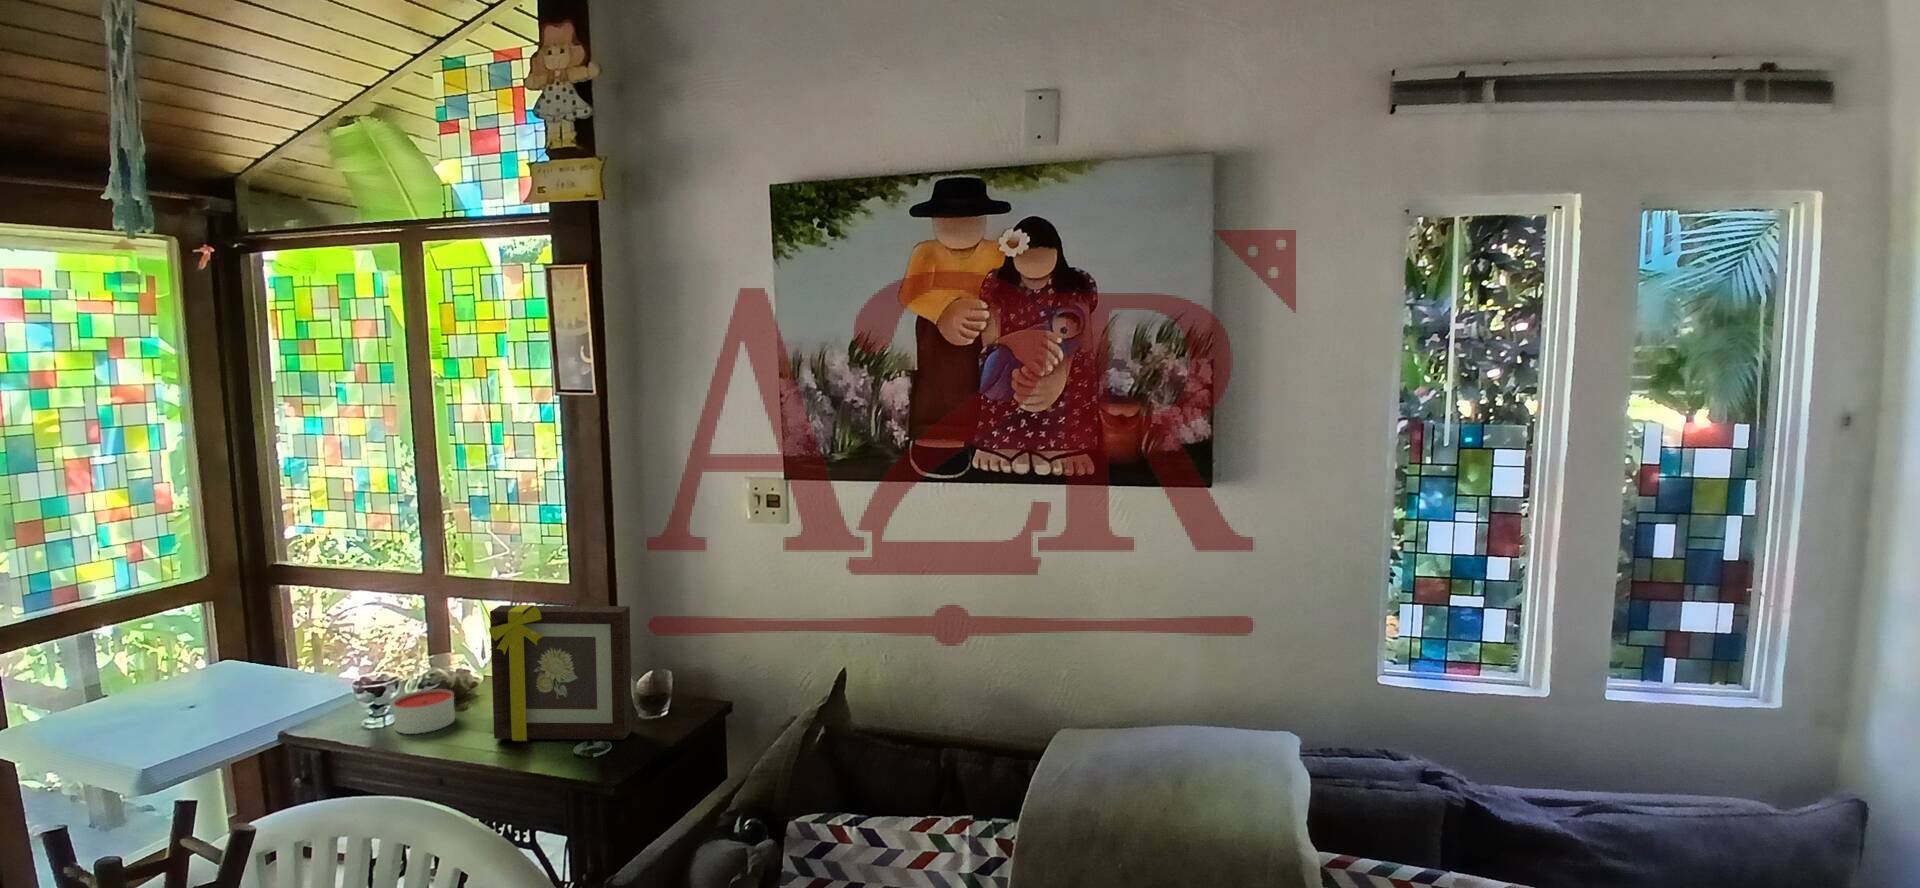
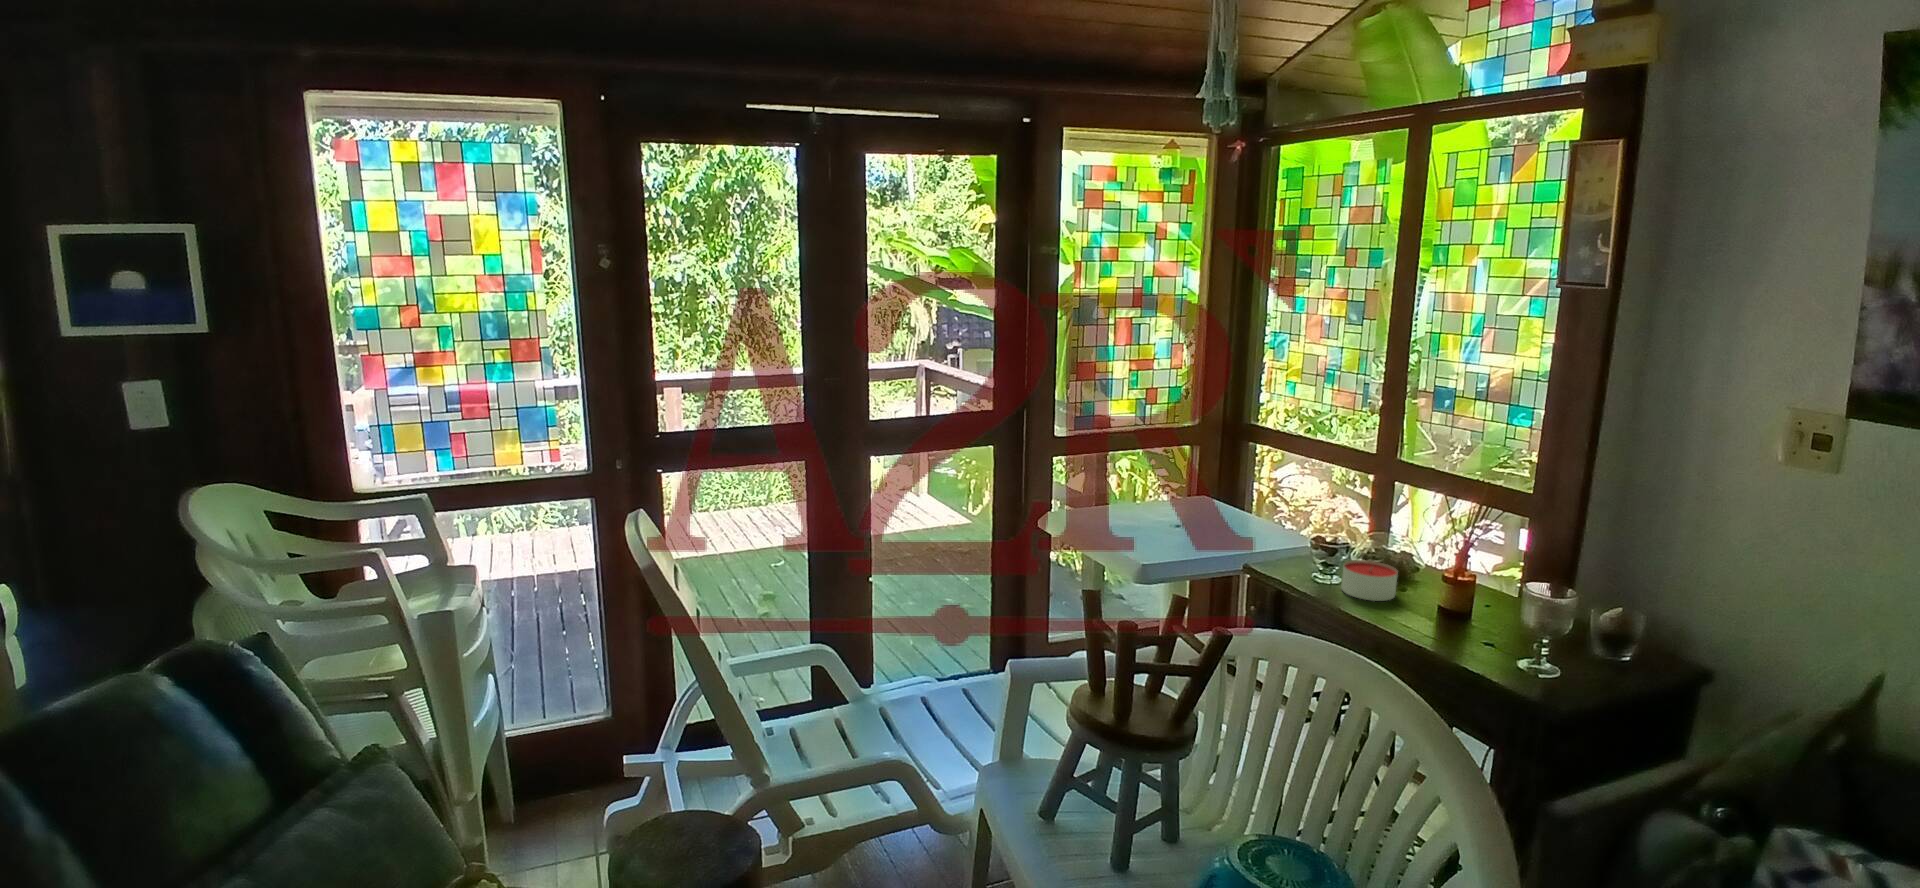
picture frame: present [489,605,632,741] -> none [1436,499,1617,674]

